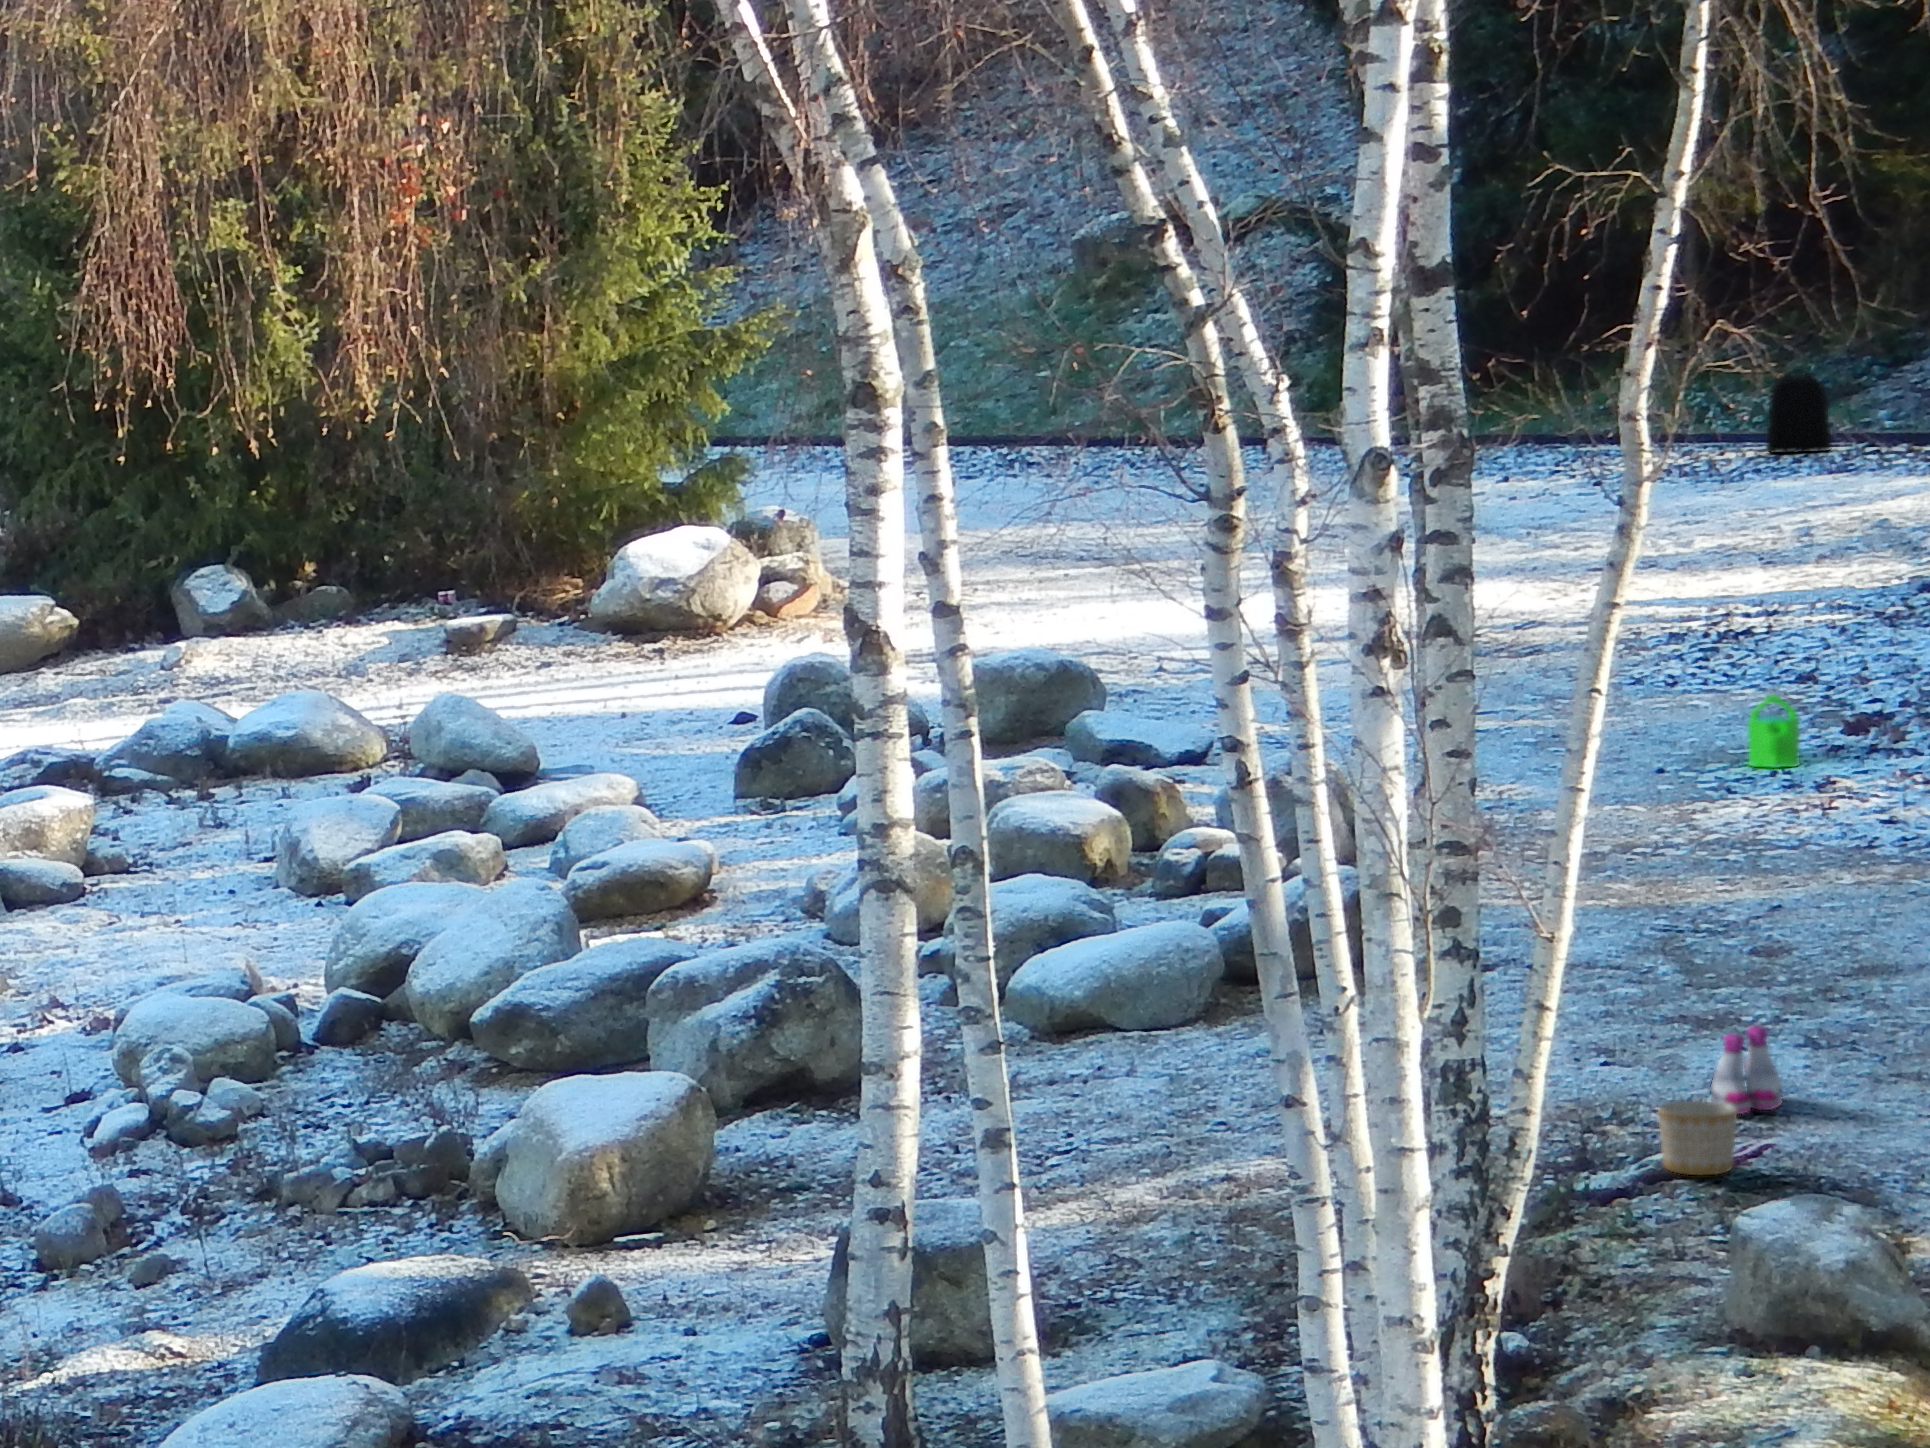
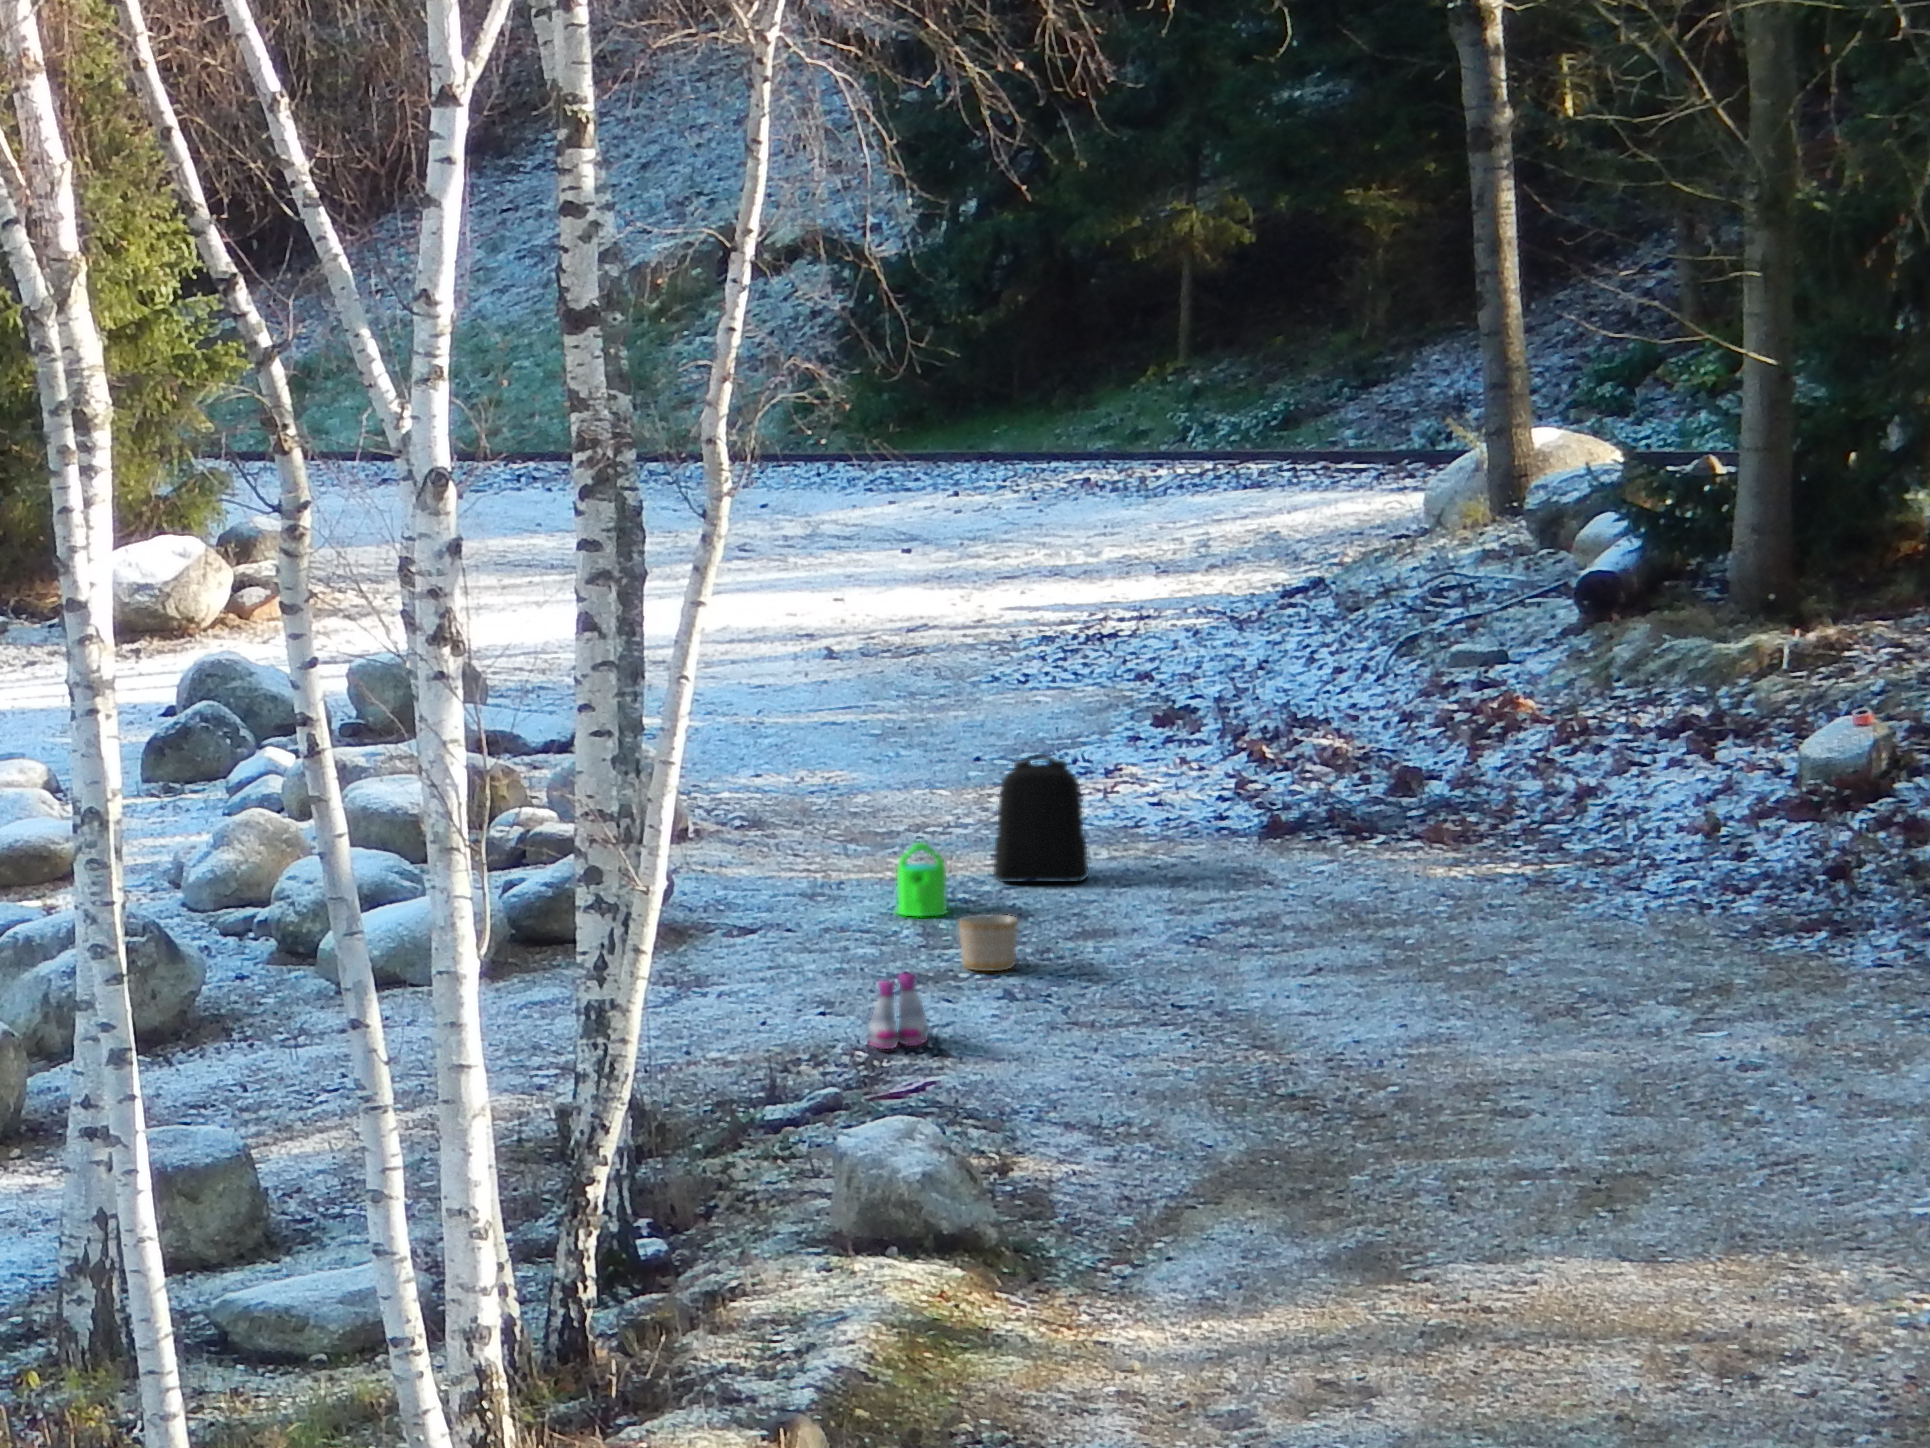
backpack: present [1766,369,1832,453] -> present [993,754,1089,882]
watering can: present [1746,695,1800,768] -> present [897,843,947,916]
planter: present [1658,1101,1738,1175] -> present [959,914,1018,971]

